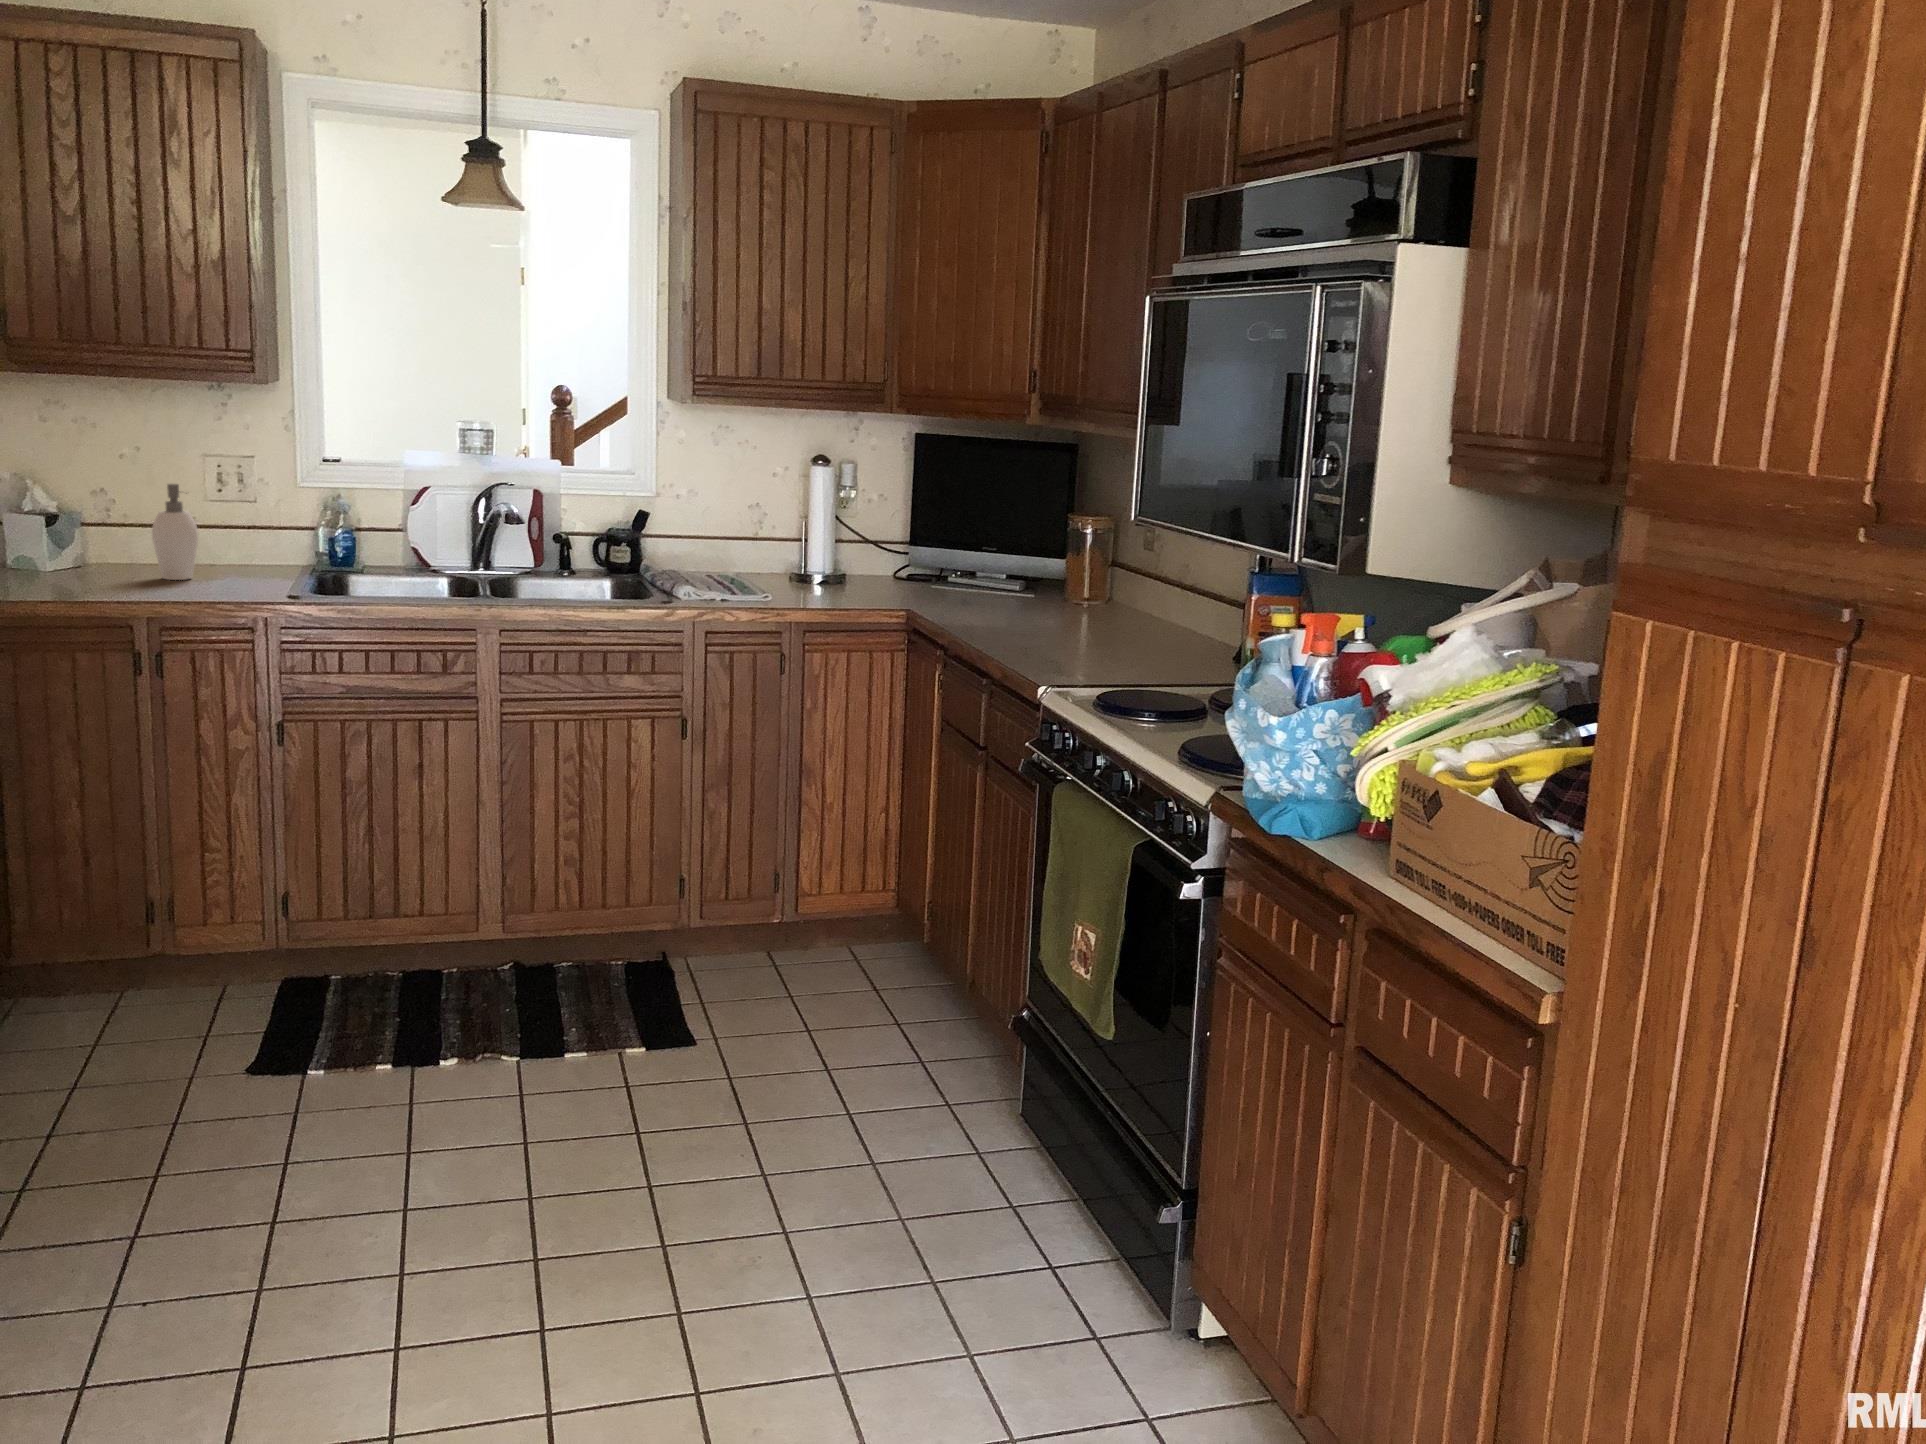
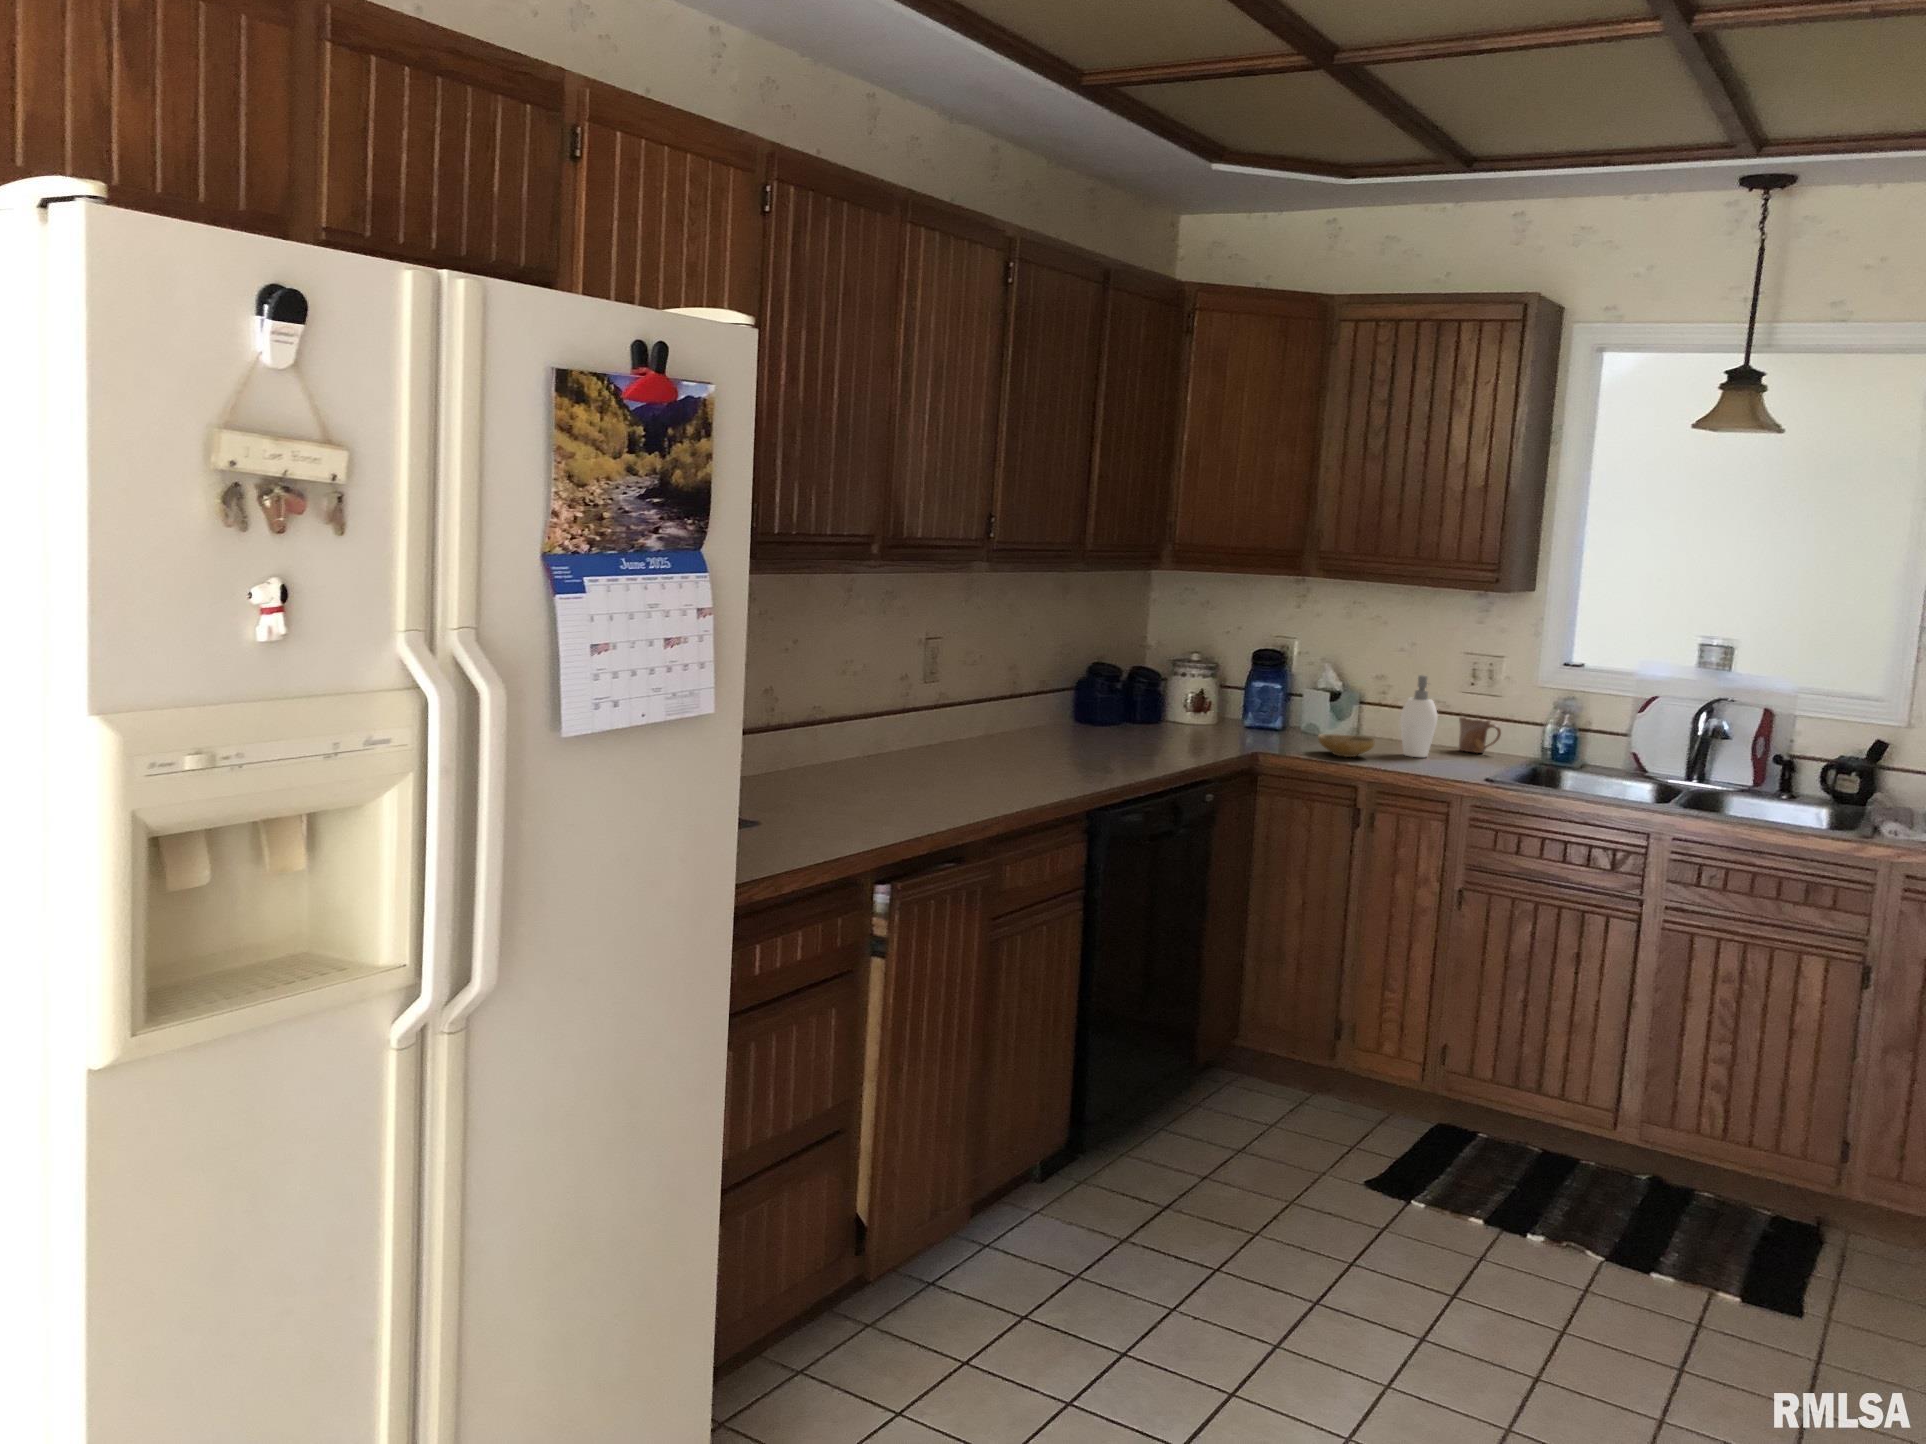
mug: none [211,528,264,567] -> present [1459,717,1501,753]
ceramic bowl: none [56,562,134,589] -> present [1318,734,1375,757]

